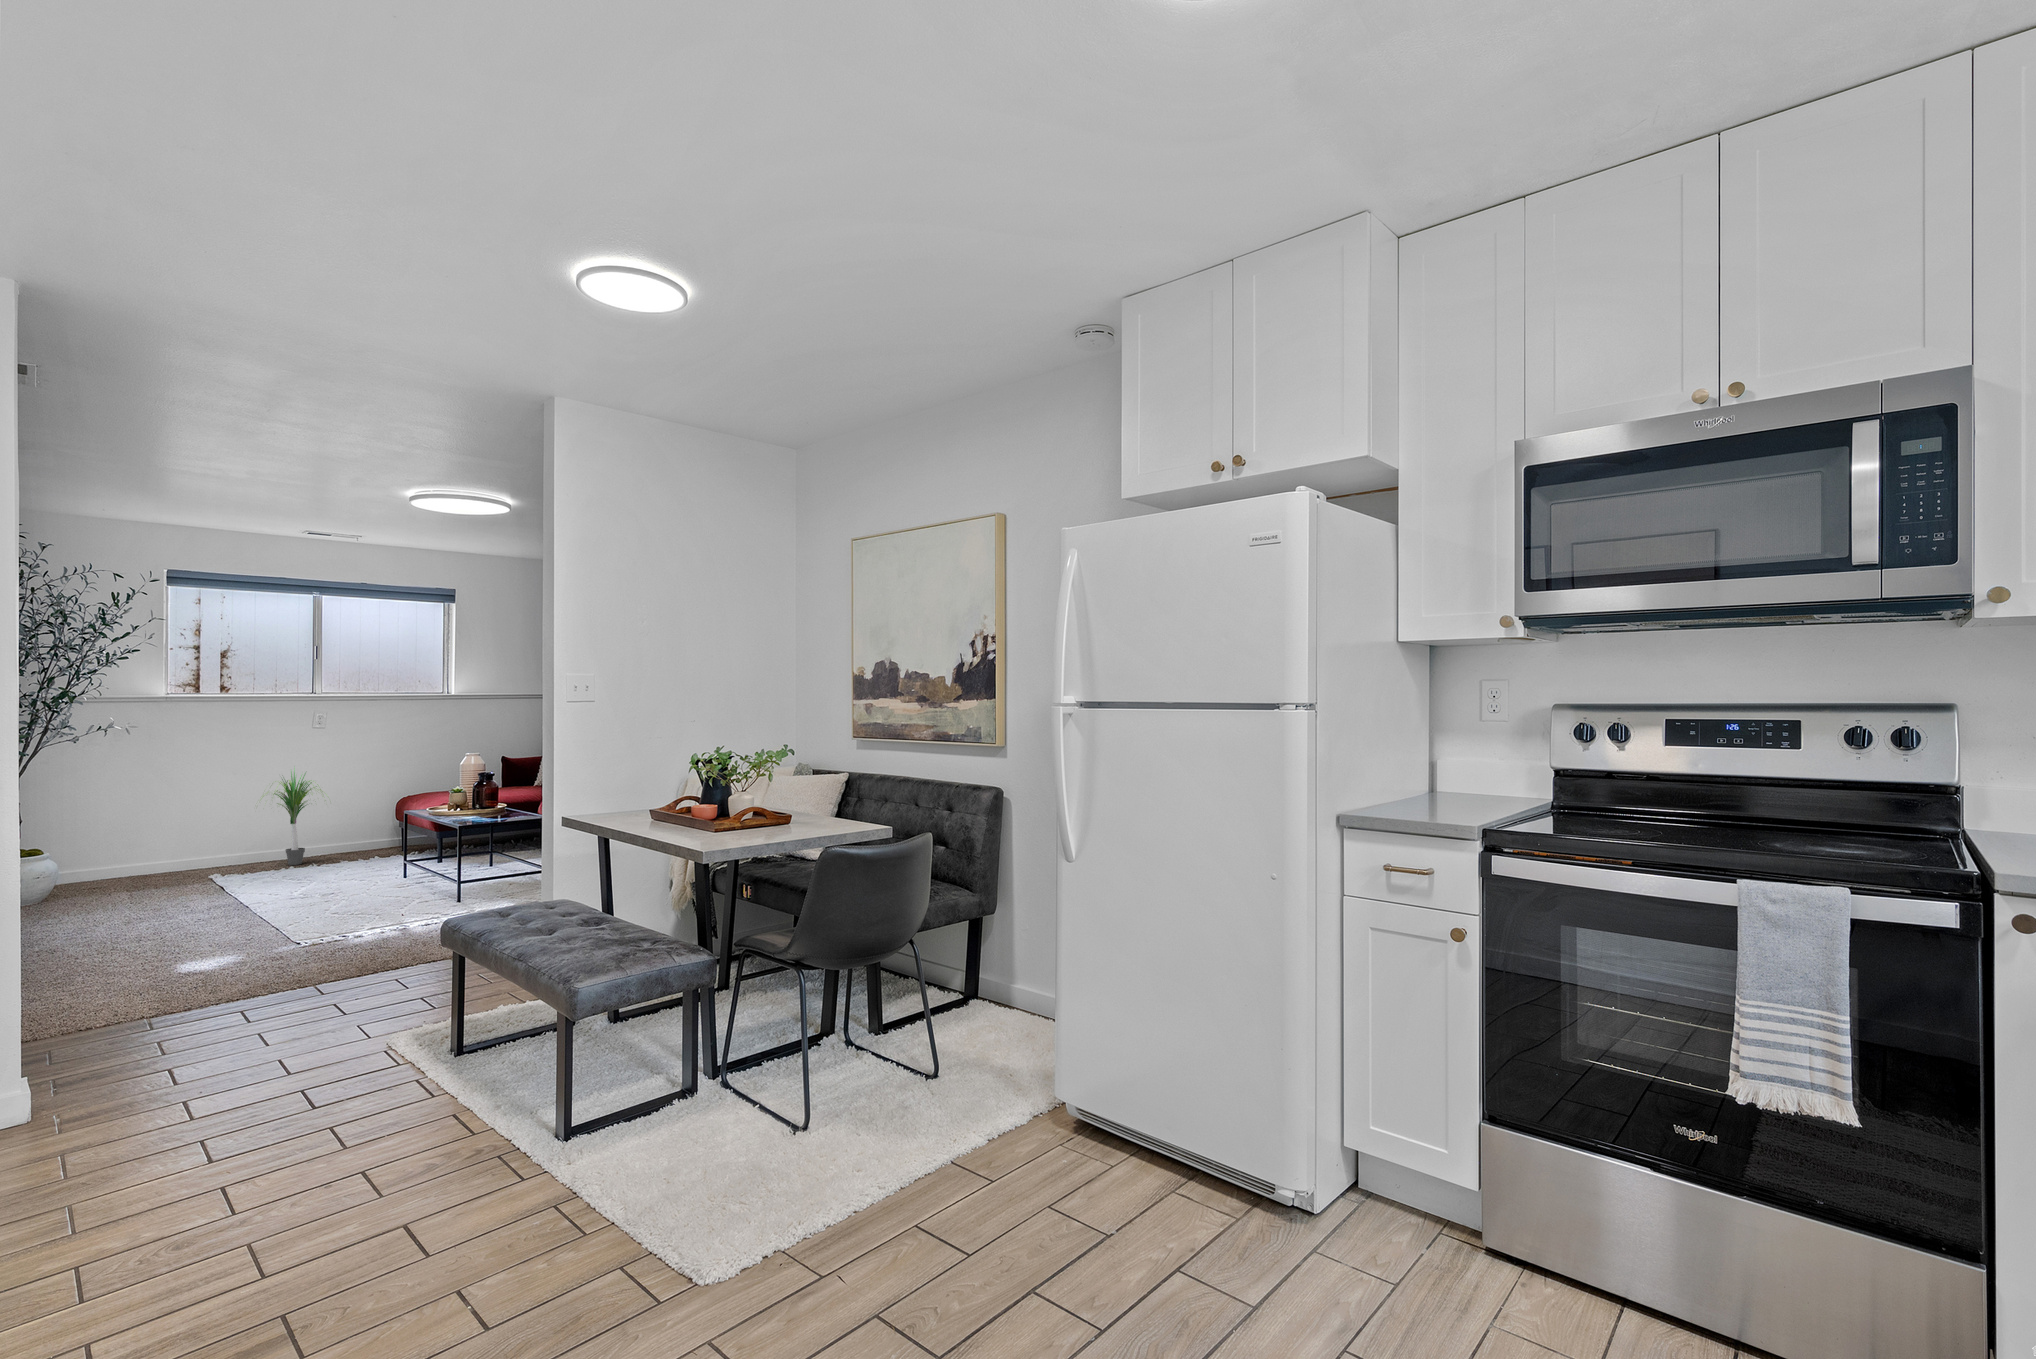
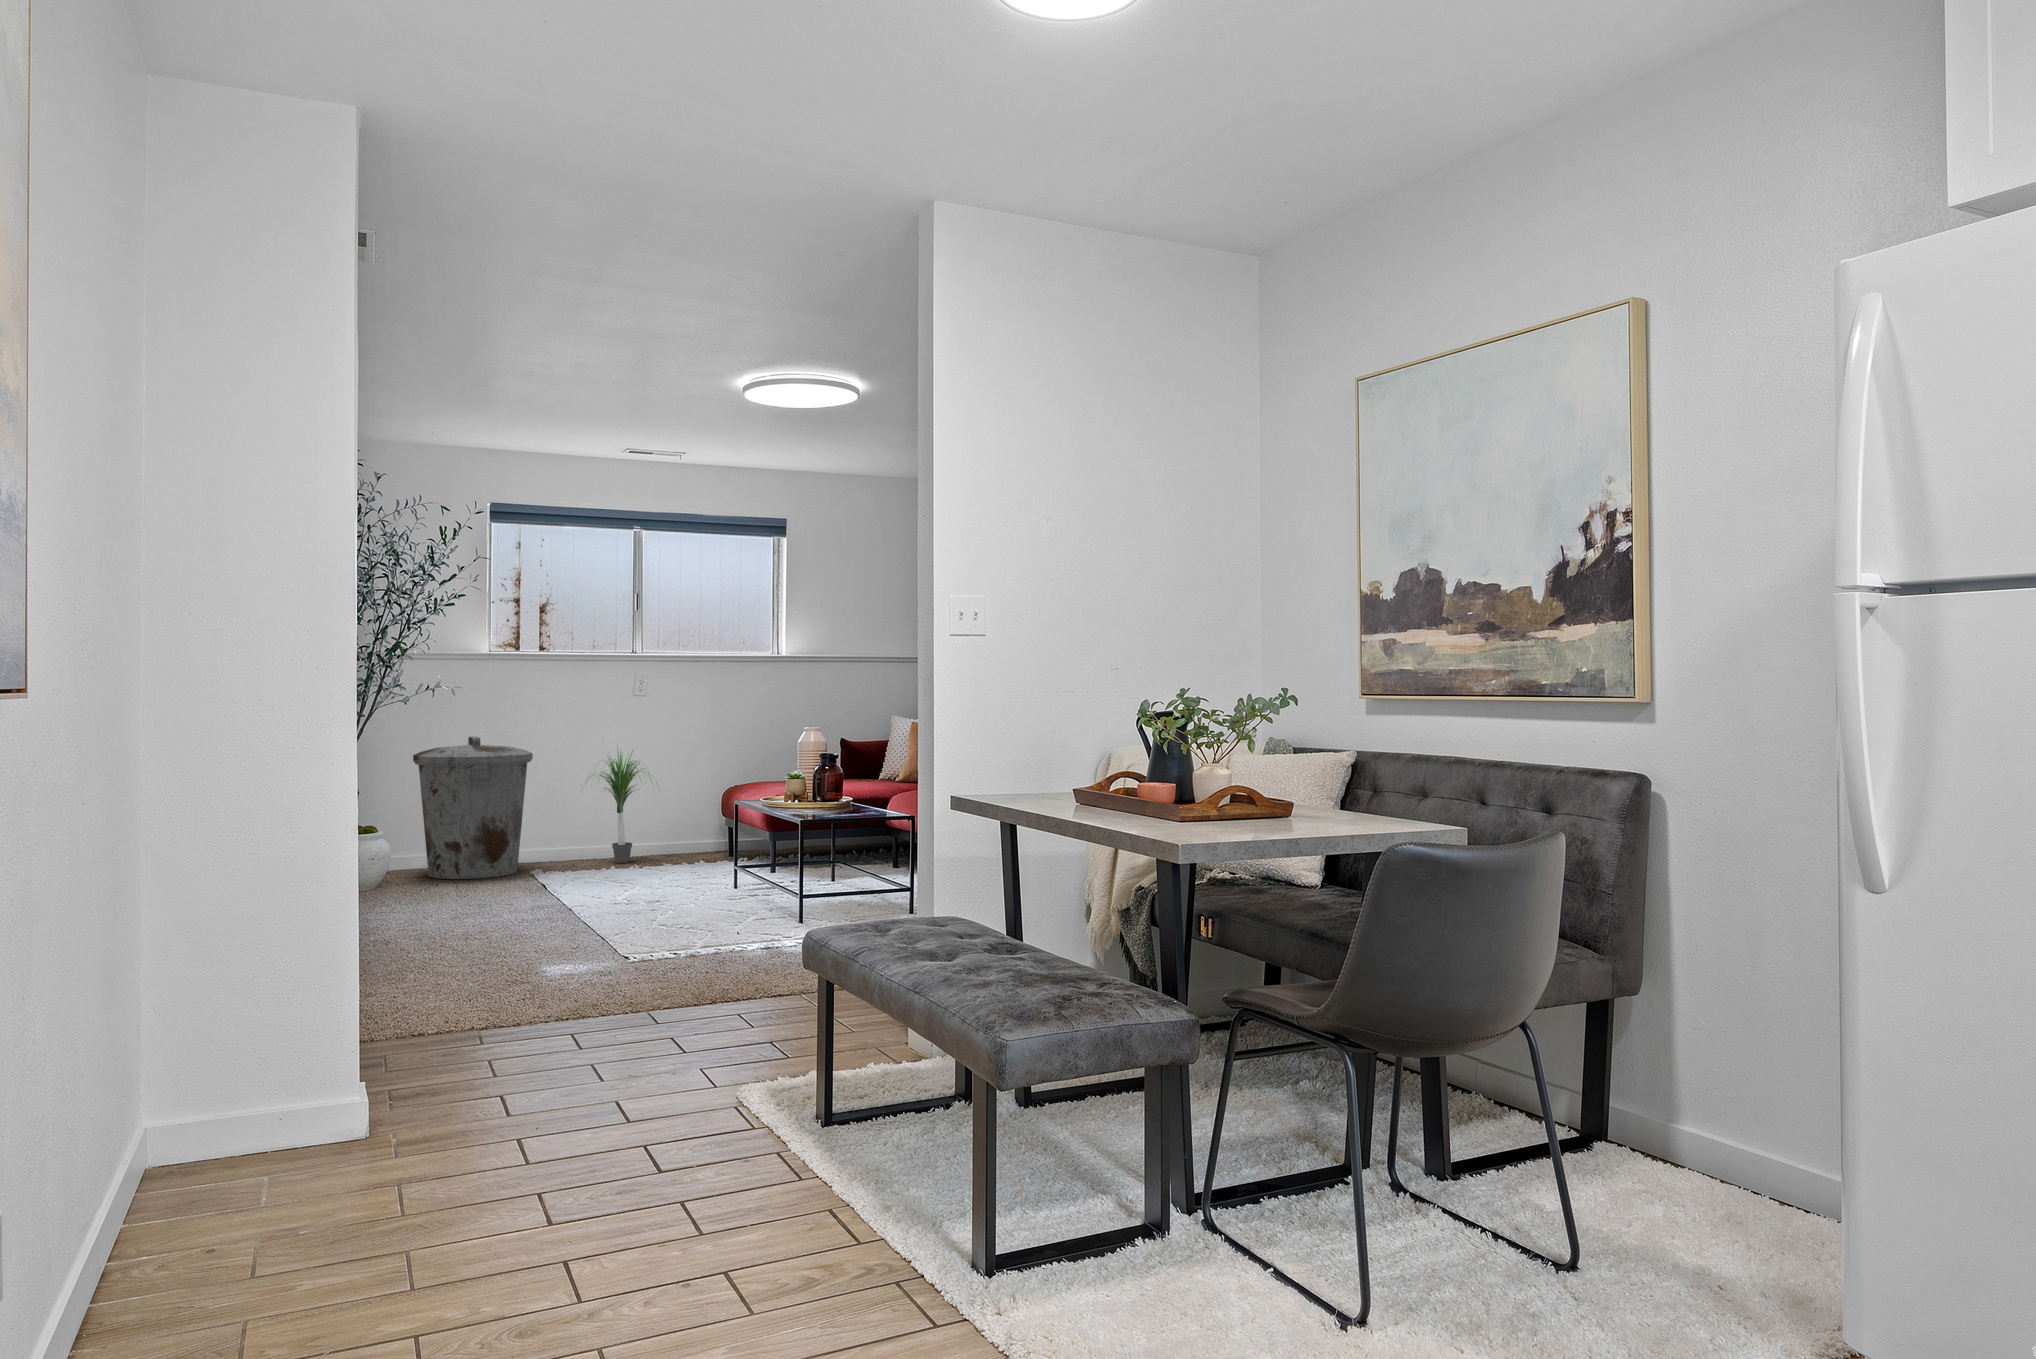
trash can: none [83,765,207,889] -> present [413,736,533,879]

